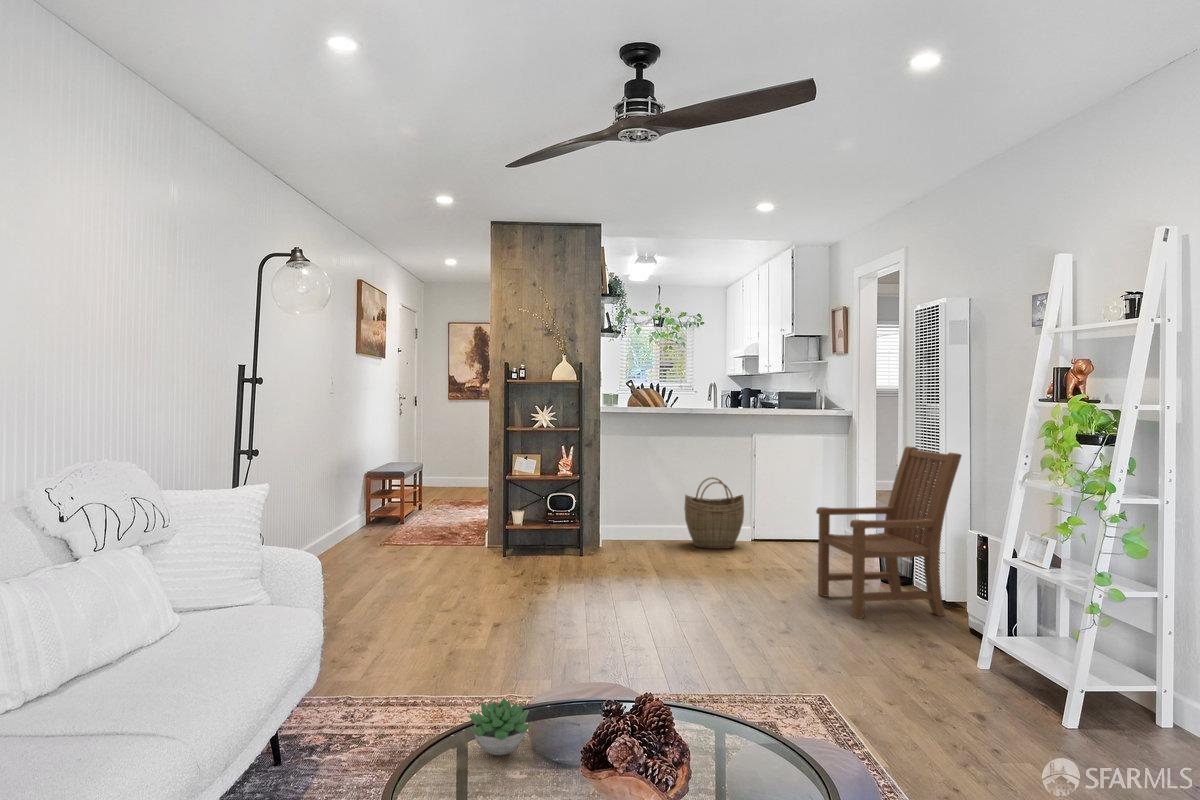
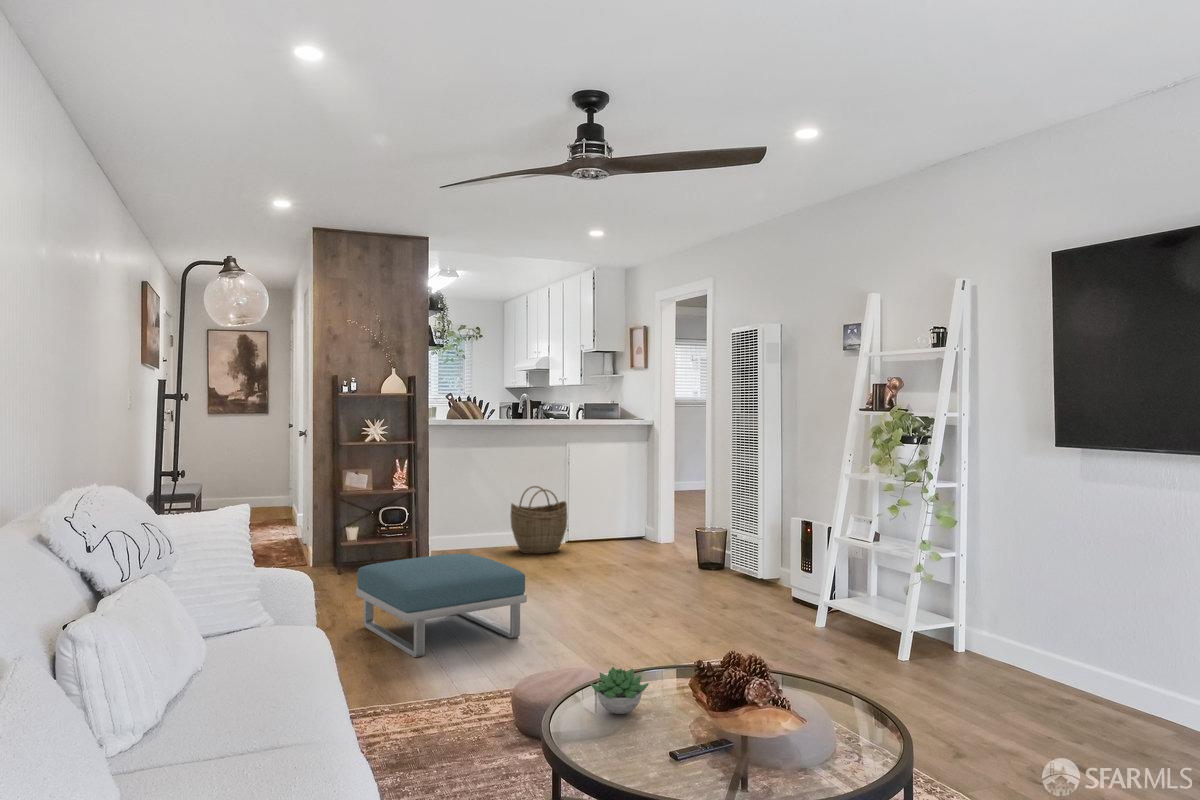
armchair: present [816,447,962,619] -> none [660,450,782,601]
footstool: none [473,545,625,647] -> present [356,554,527,657]

